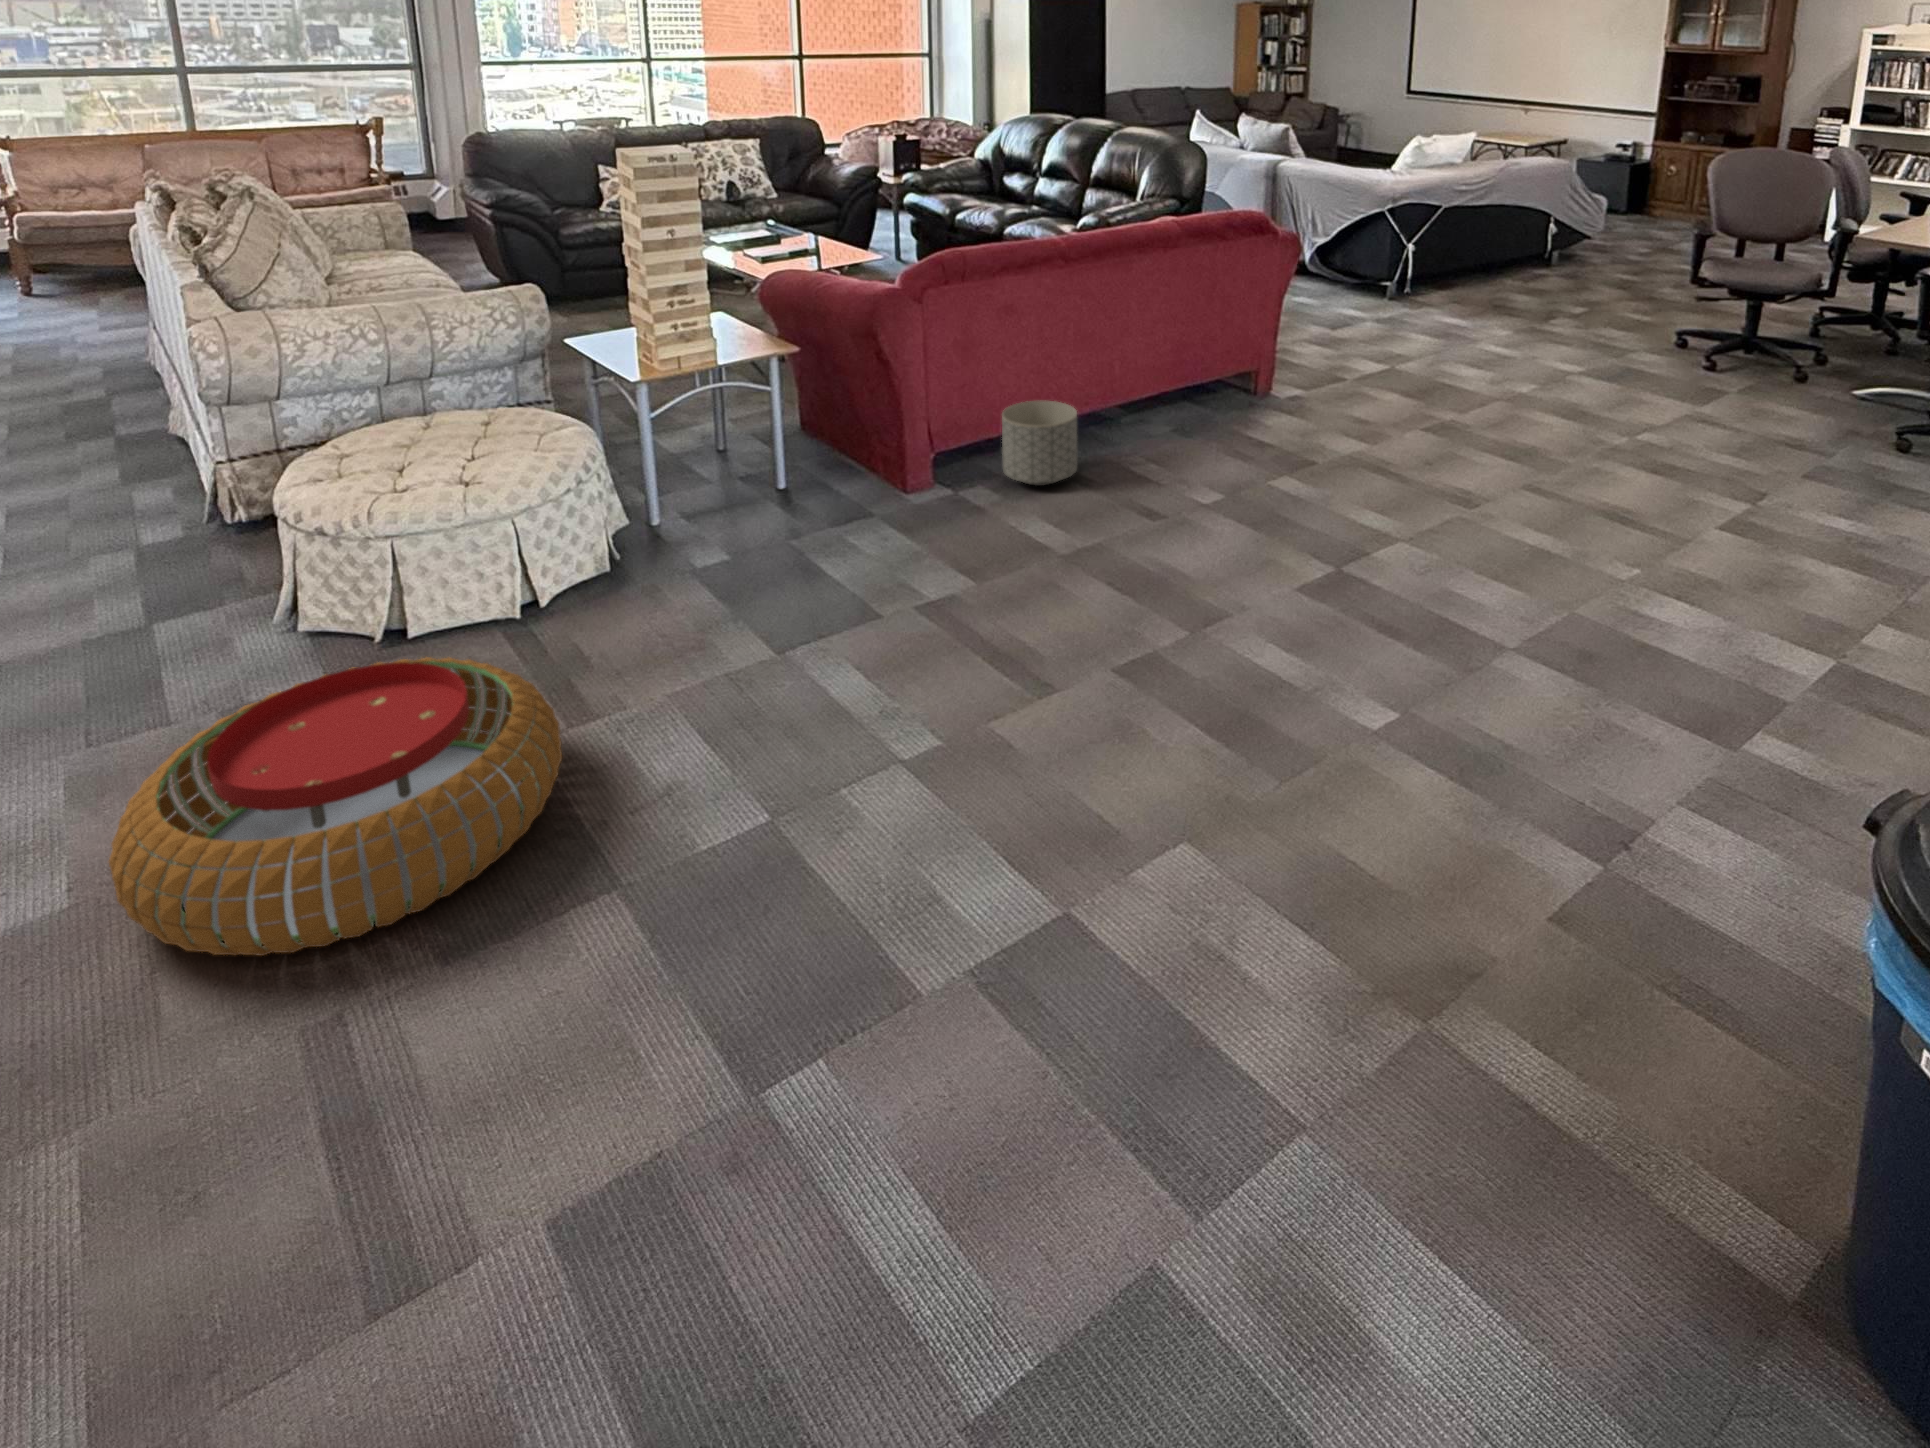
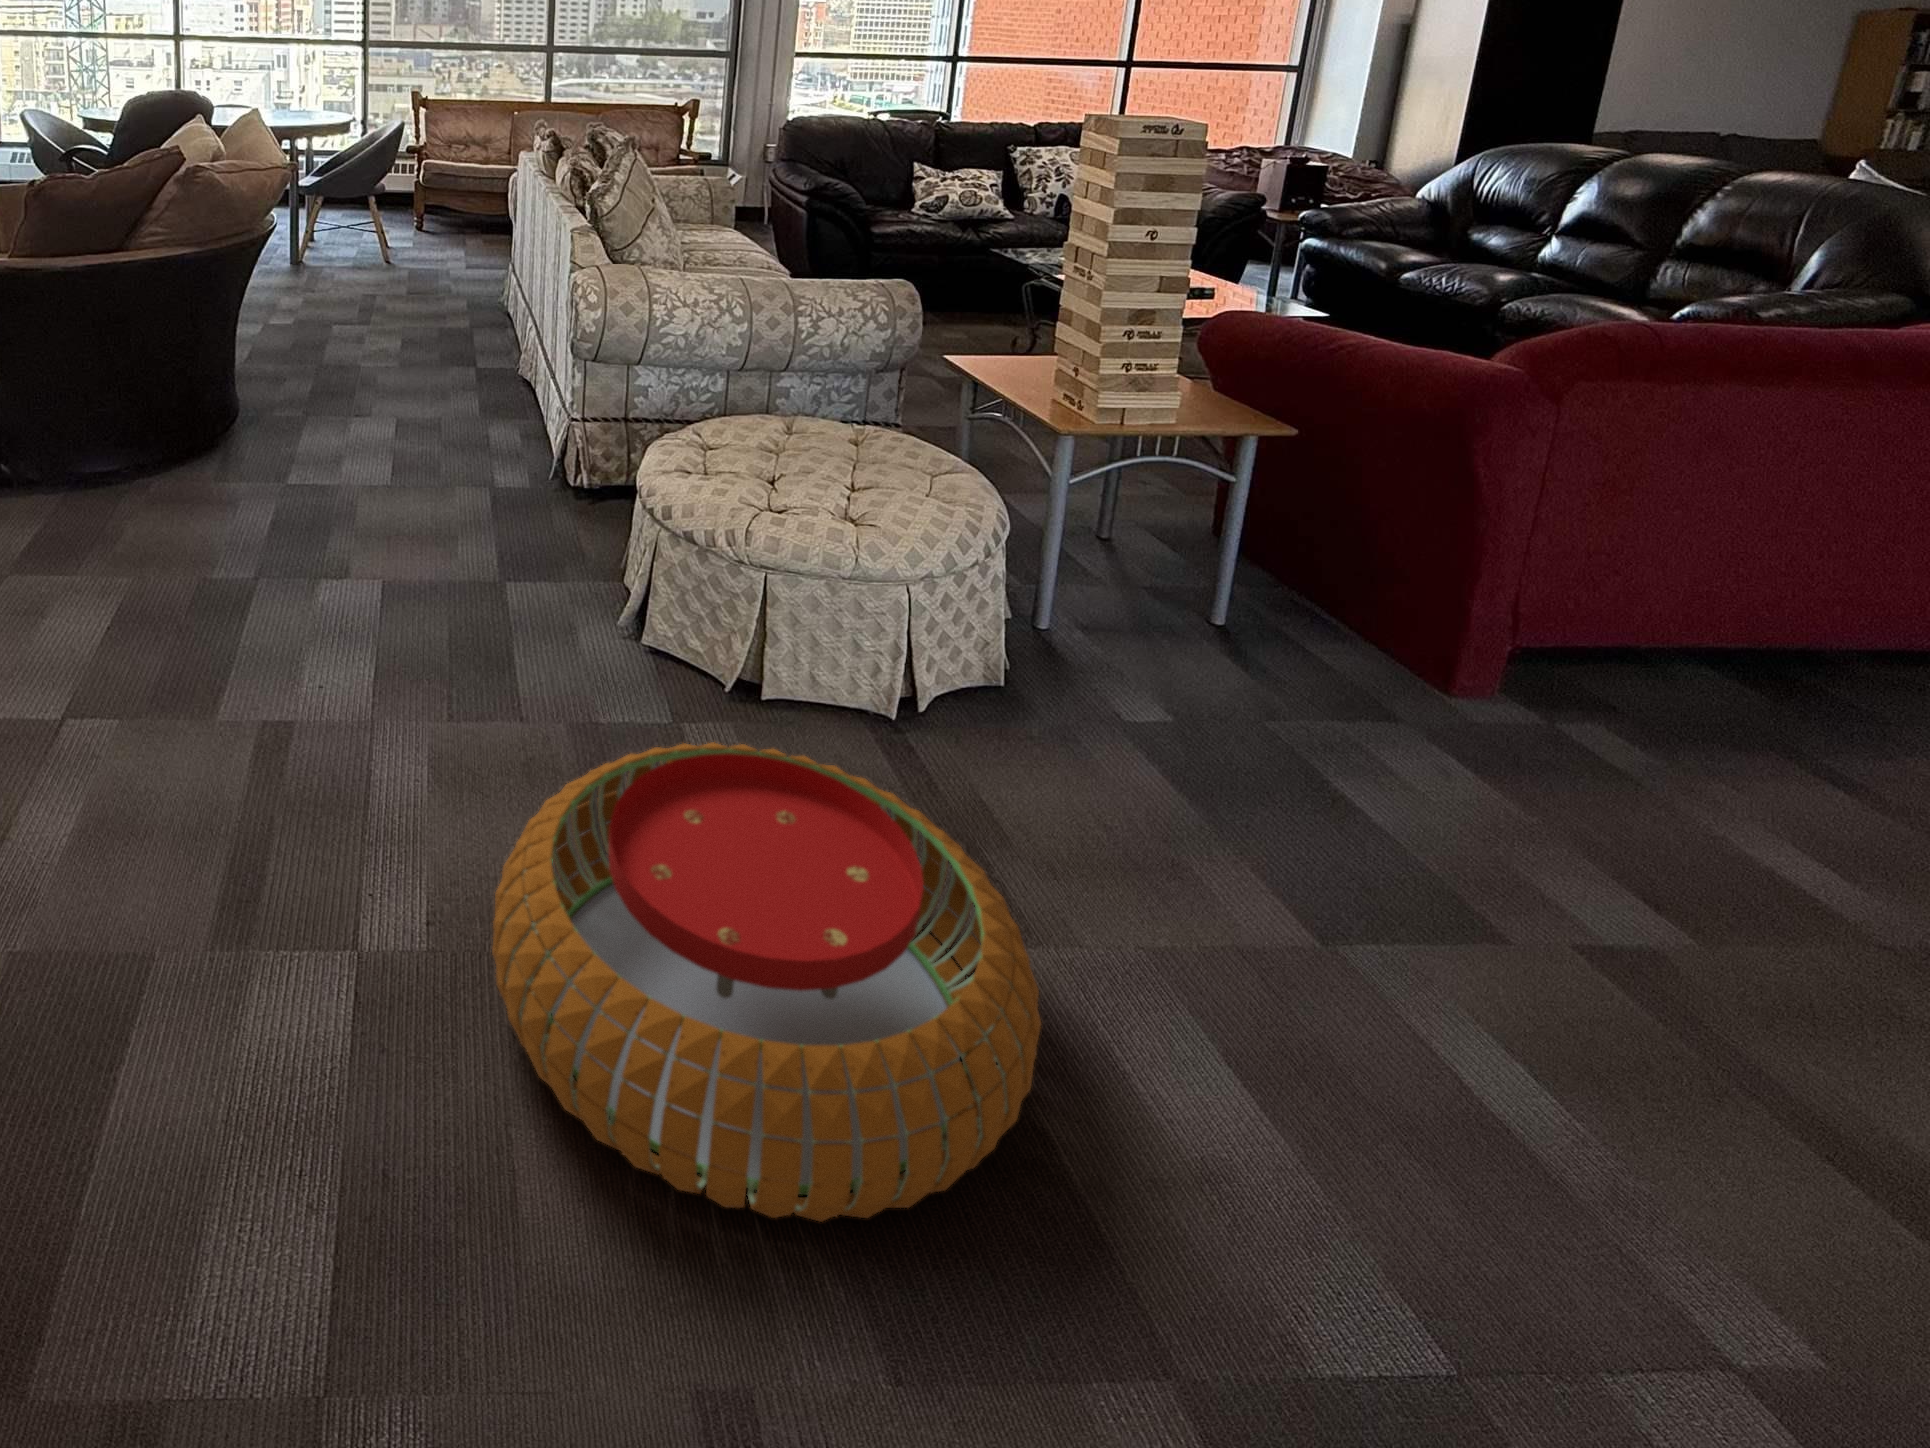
planter: present [1002,401,1077,486] -> none [1636,607,1853,774]

